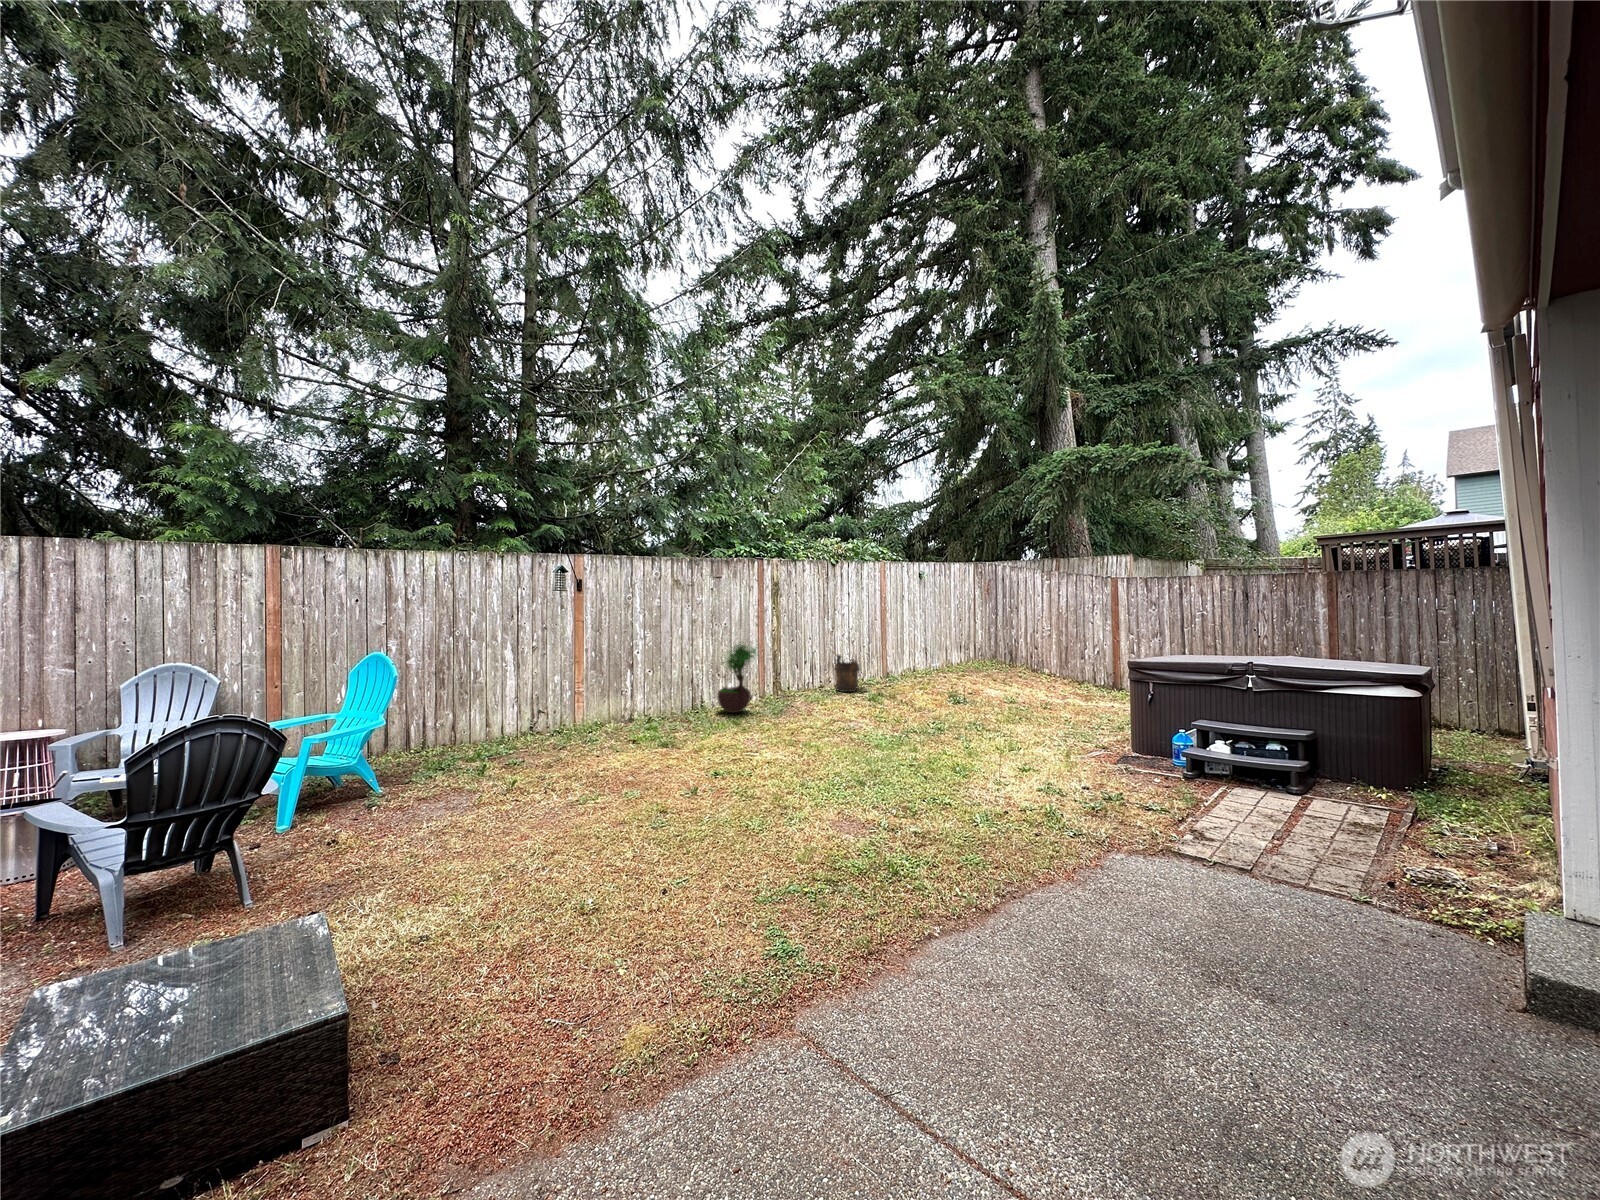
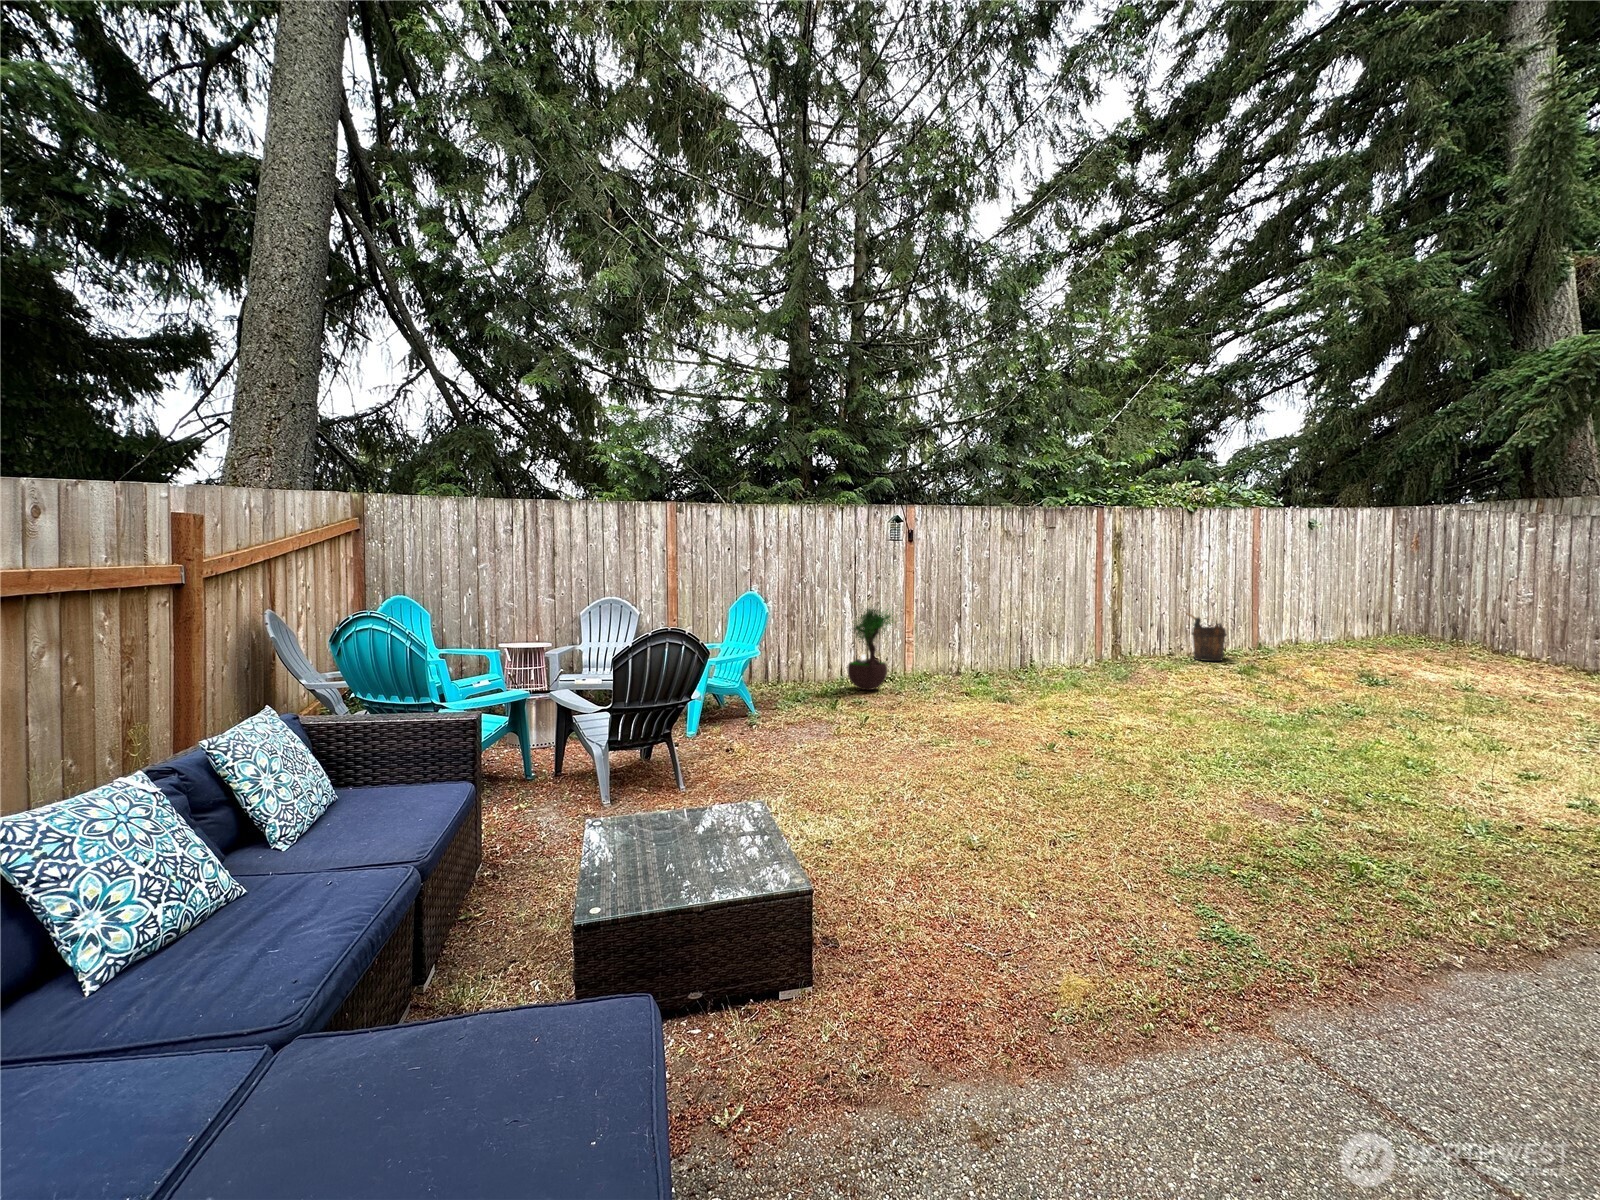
potted tree: present [717,642,758,713] -> present [848,607,893,690]

